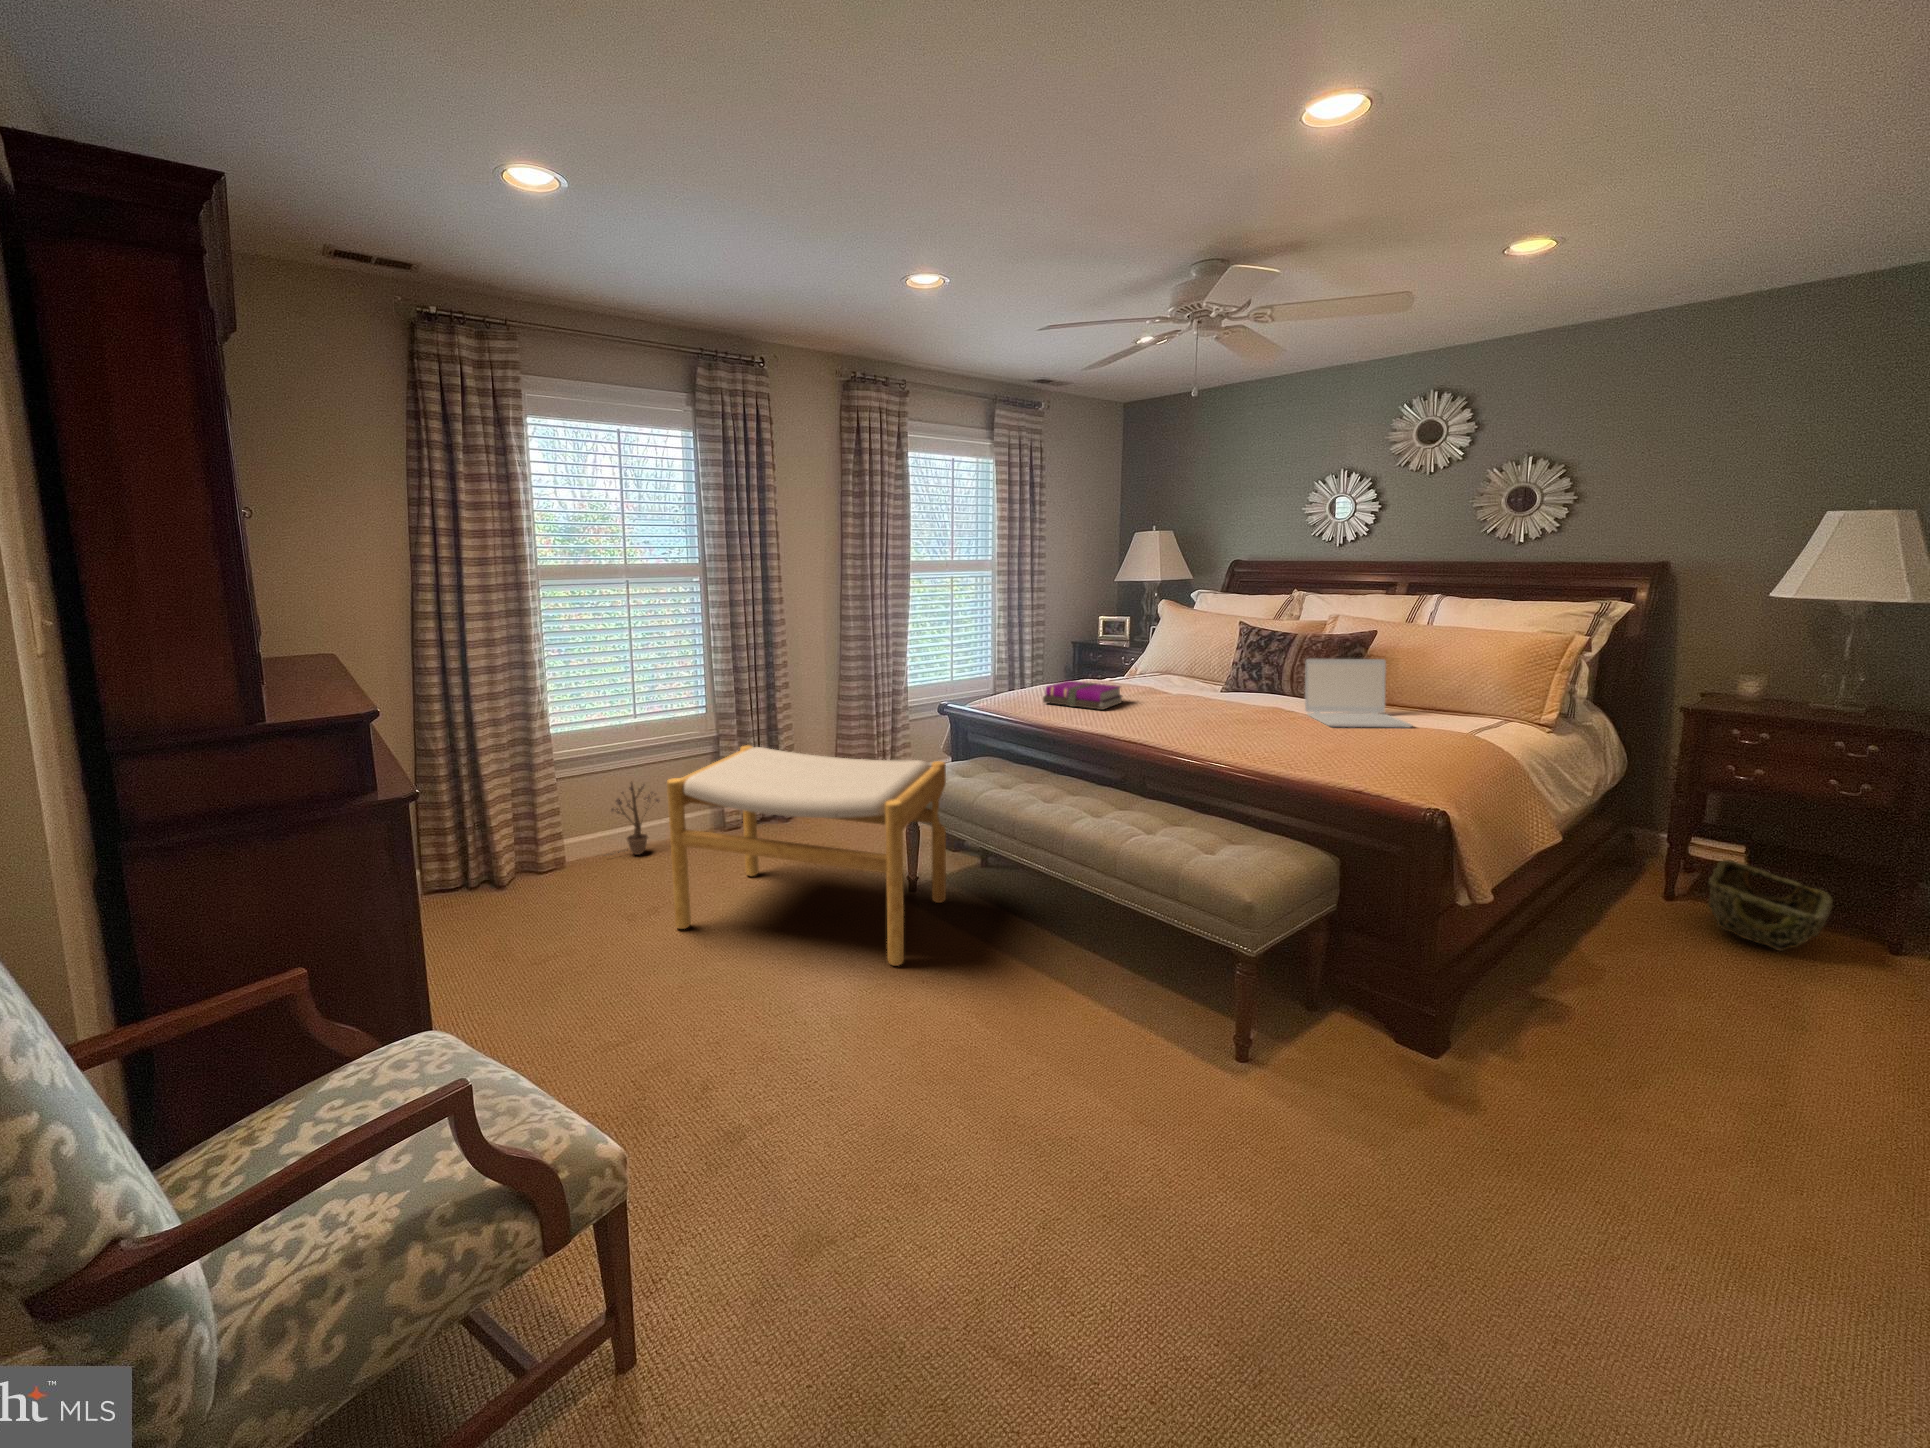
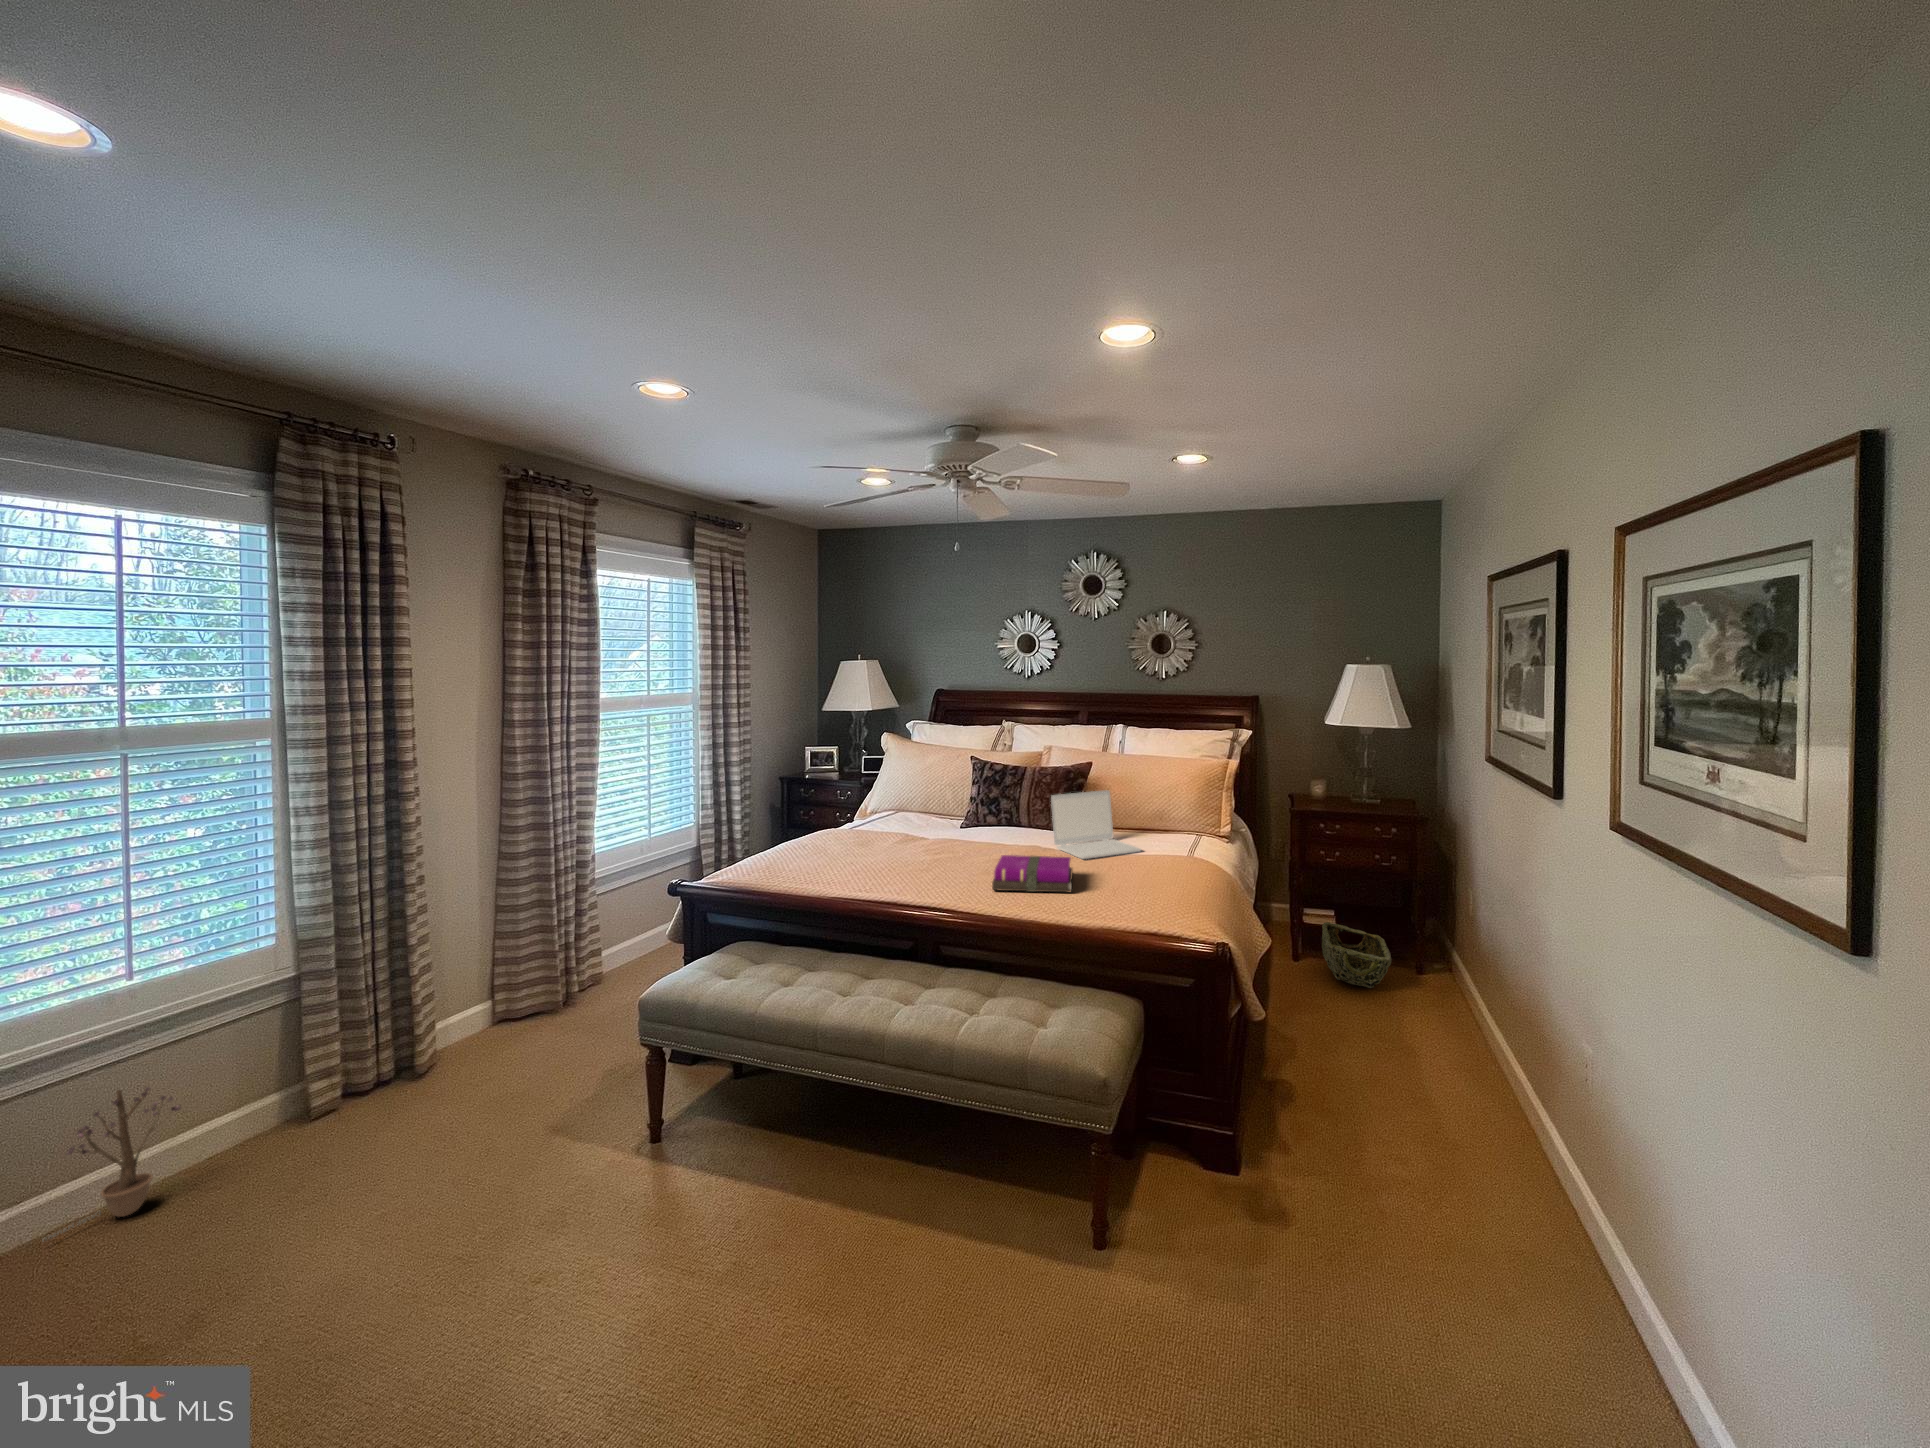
notebook: present [1043,681,1122,710] -> present [992,855,1072,892]
footstool: present [667,745,946,966] -> none [252,963,709,1336]

